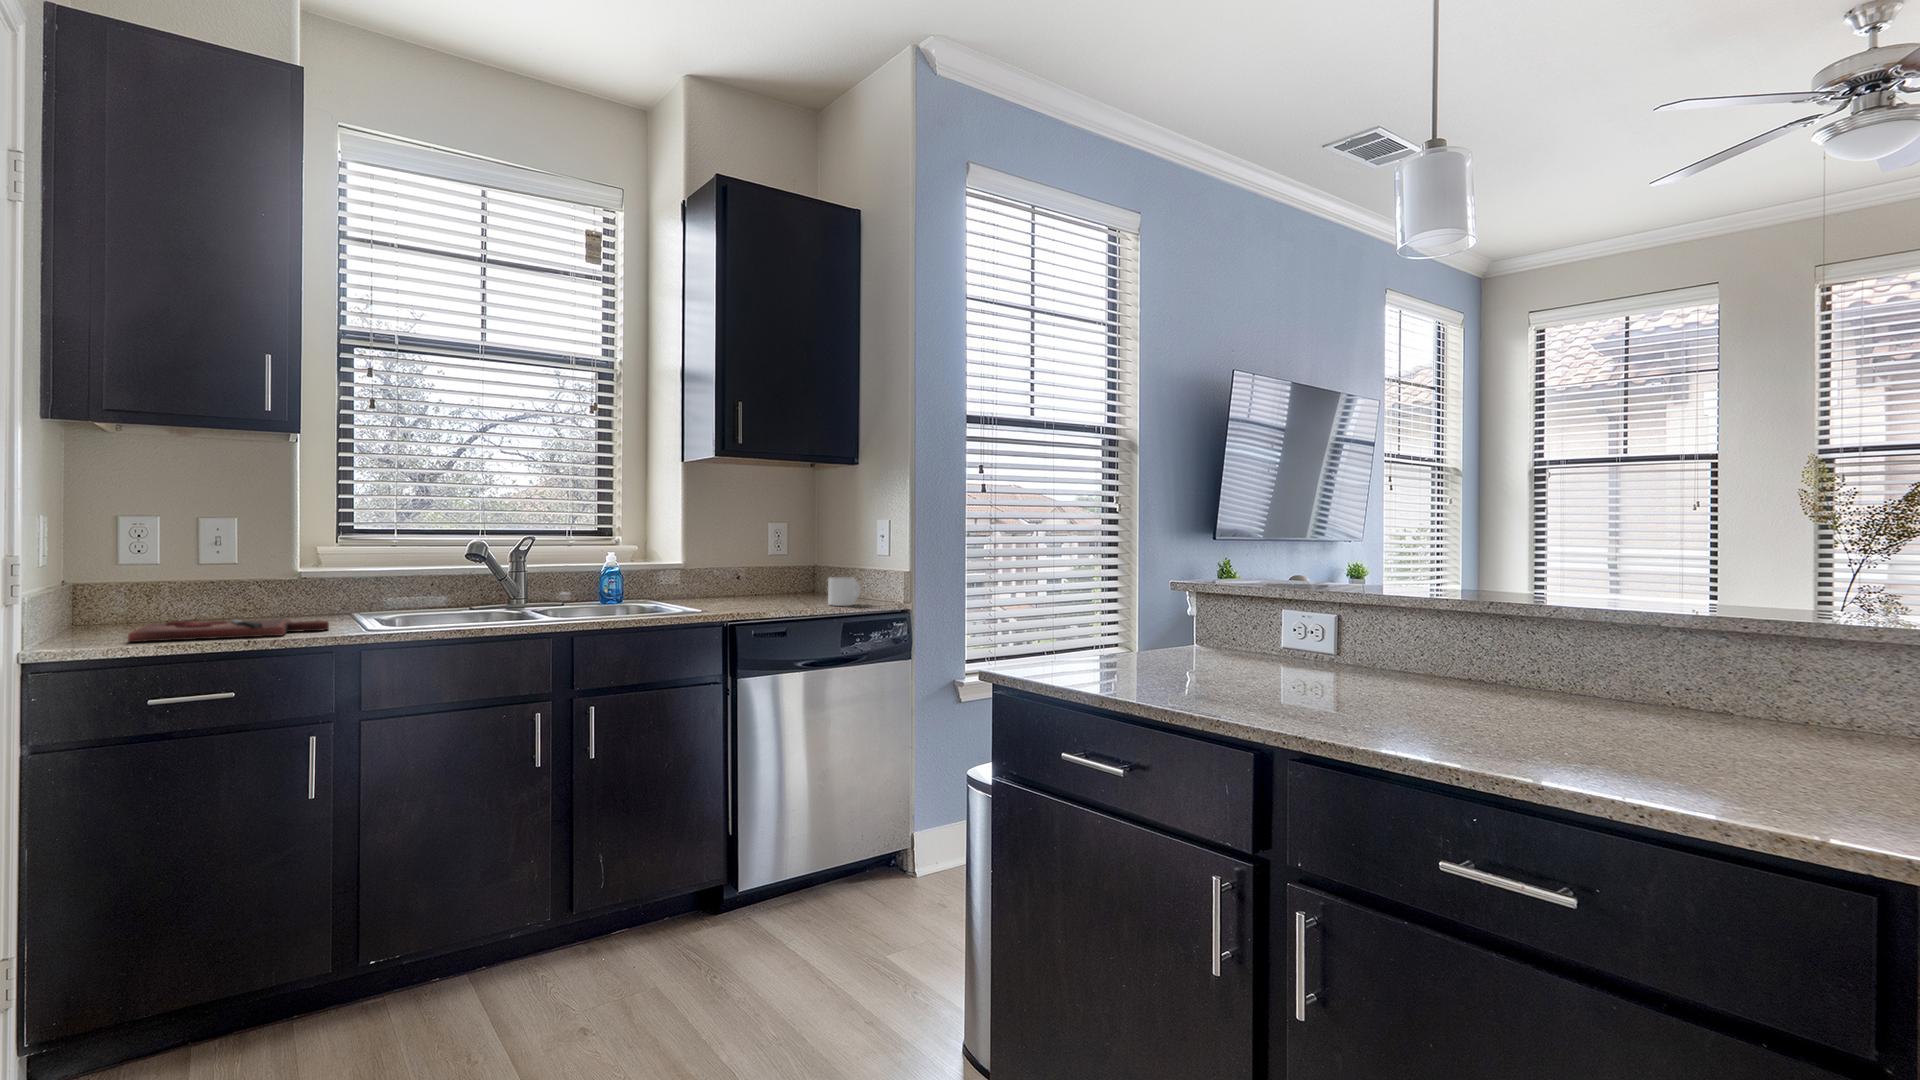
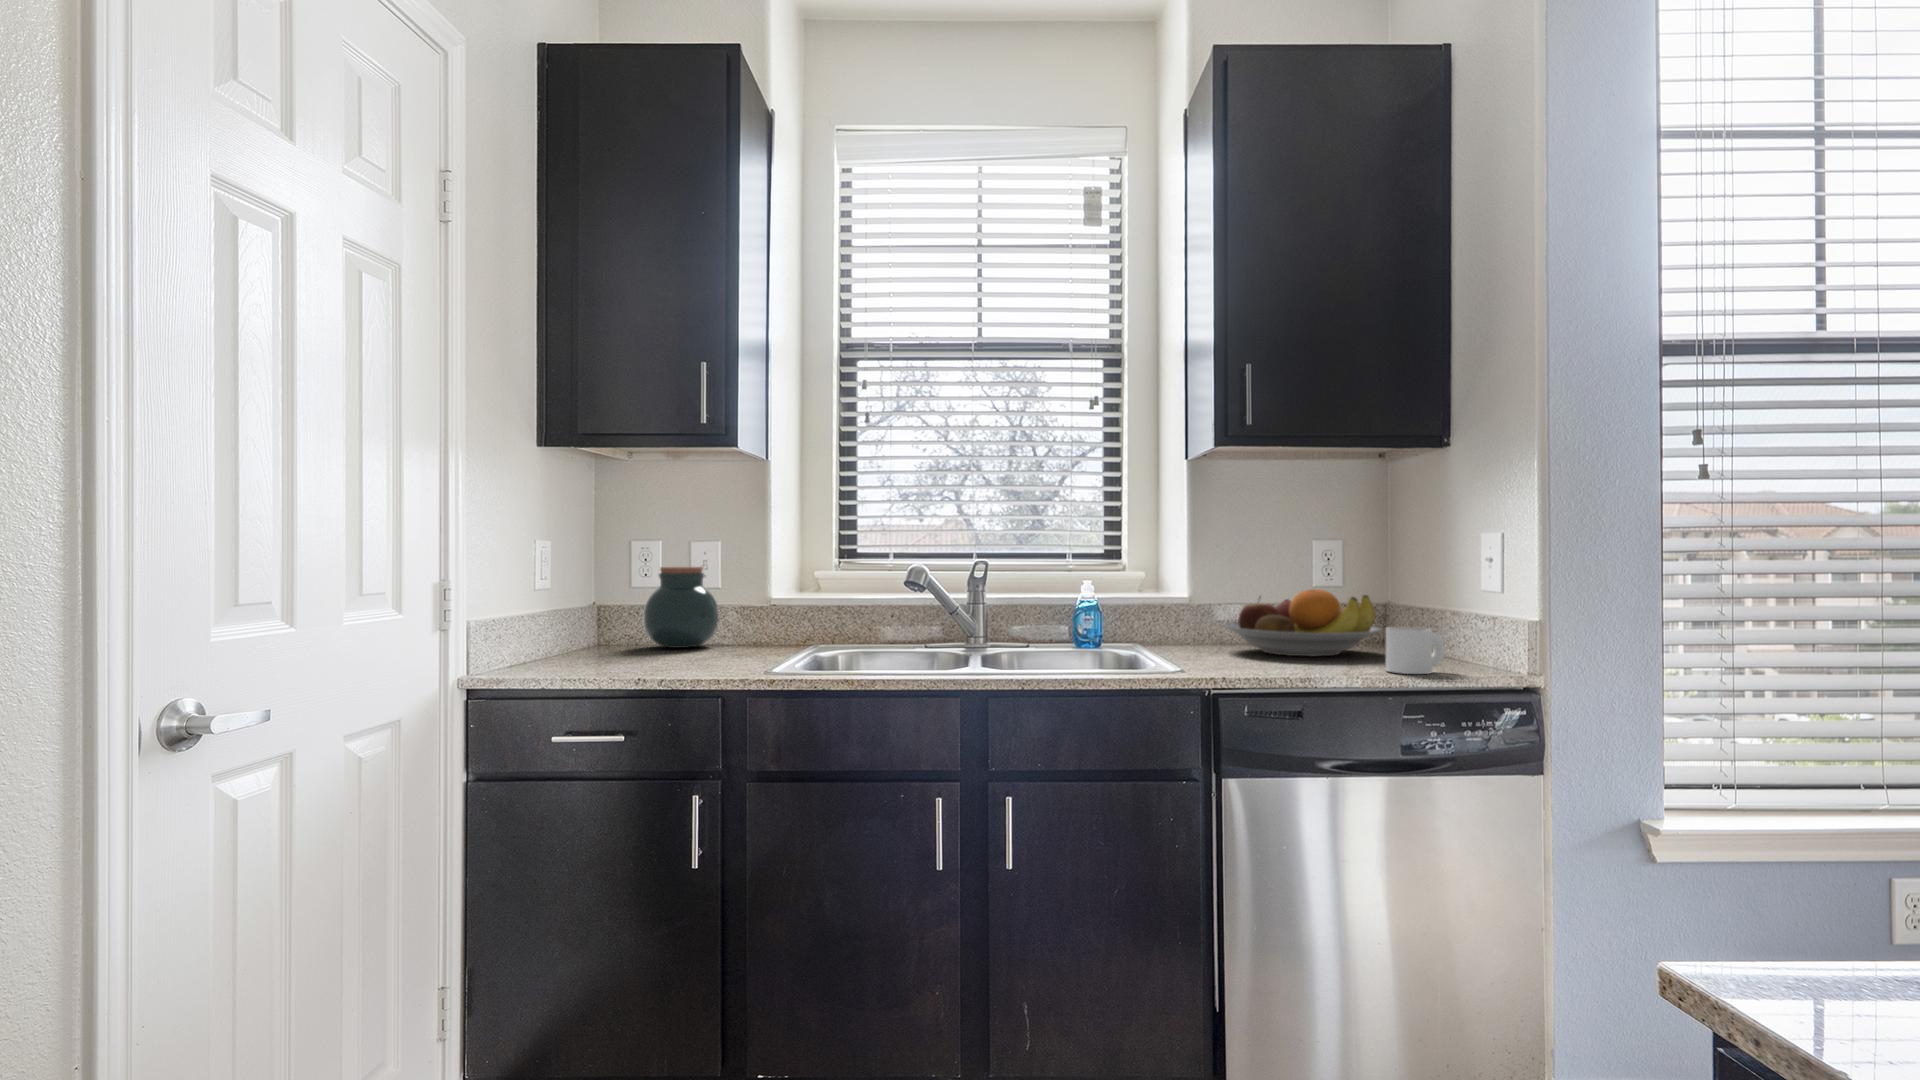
jar: none [146,541,240,621] -> present [643,567,718,648]
fruit bowl: none [709,555,814,600] -> present [1223,589,1381,656]
cutting board: present [128,619,329,642] -> none [569,650,745,672]

